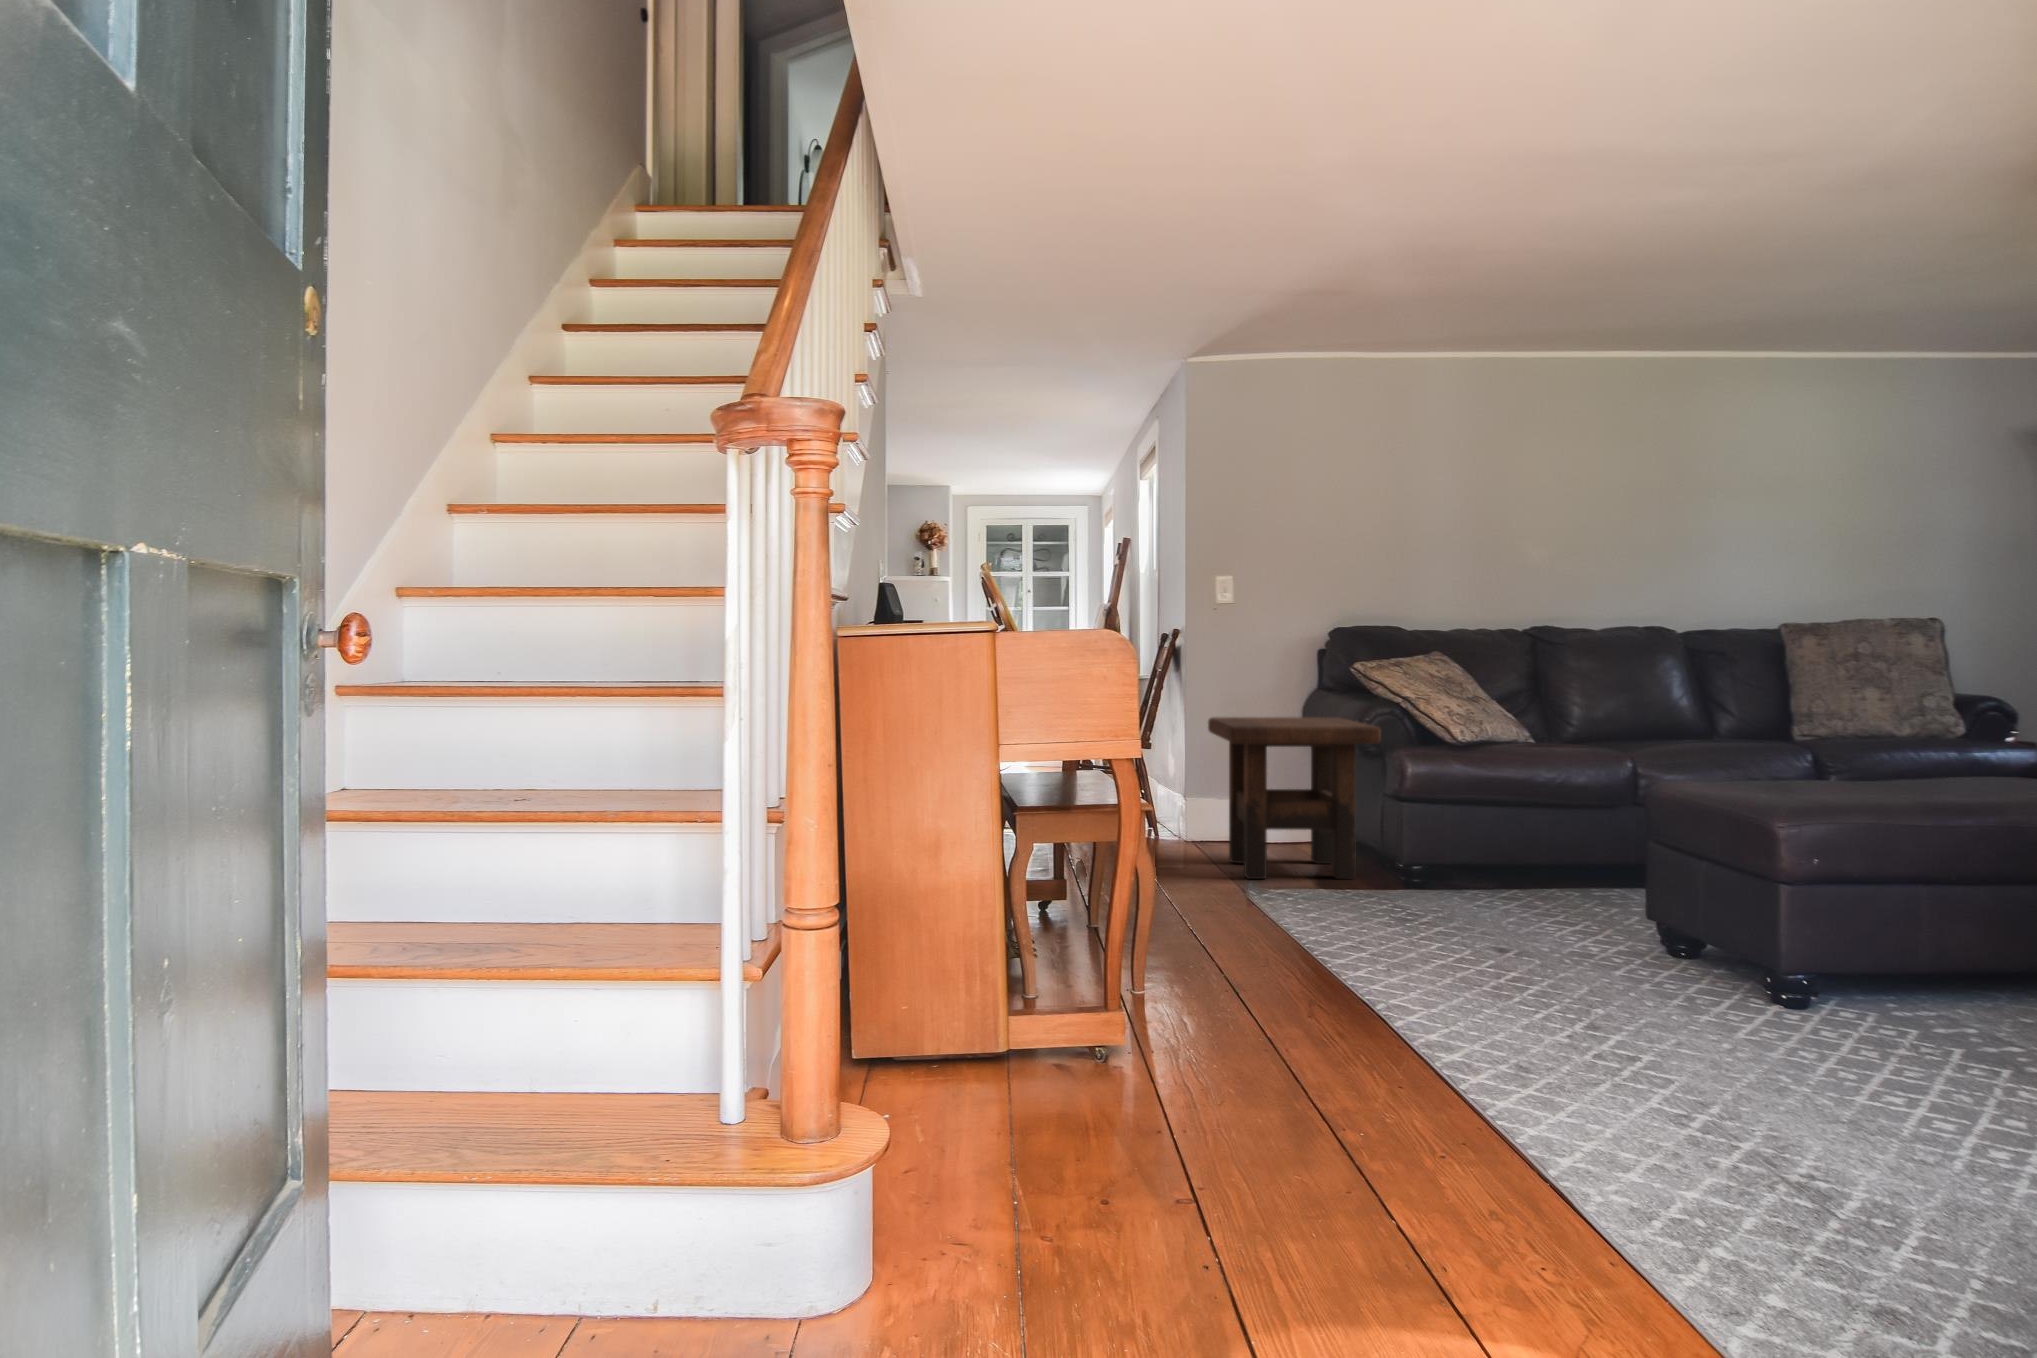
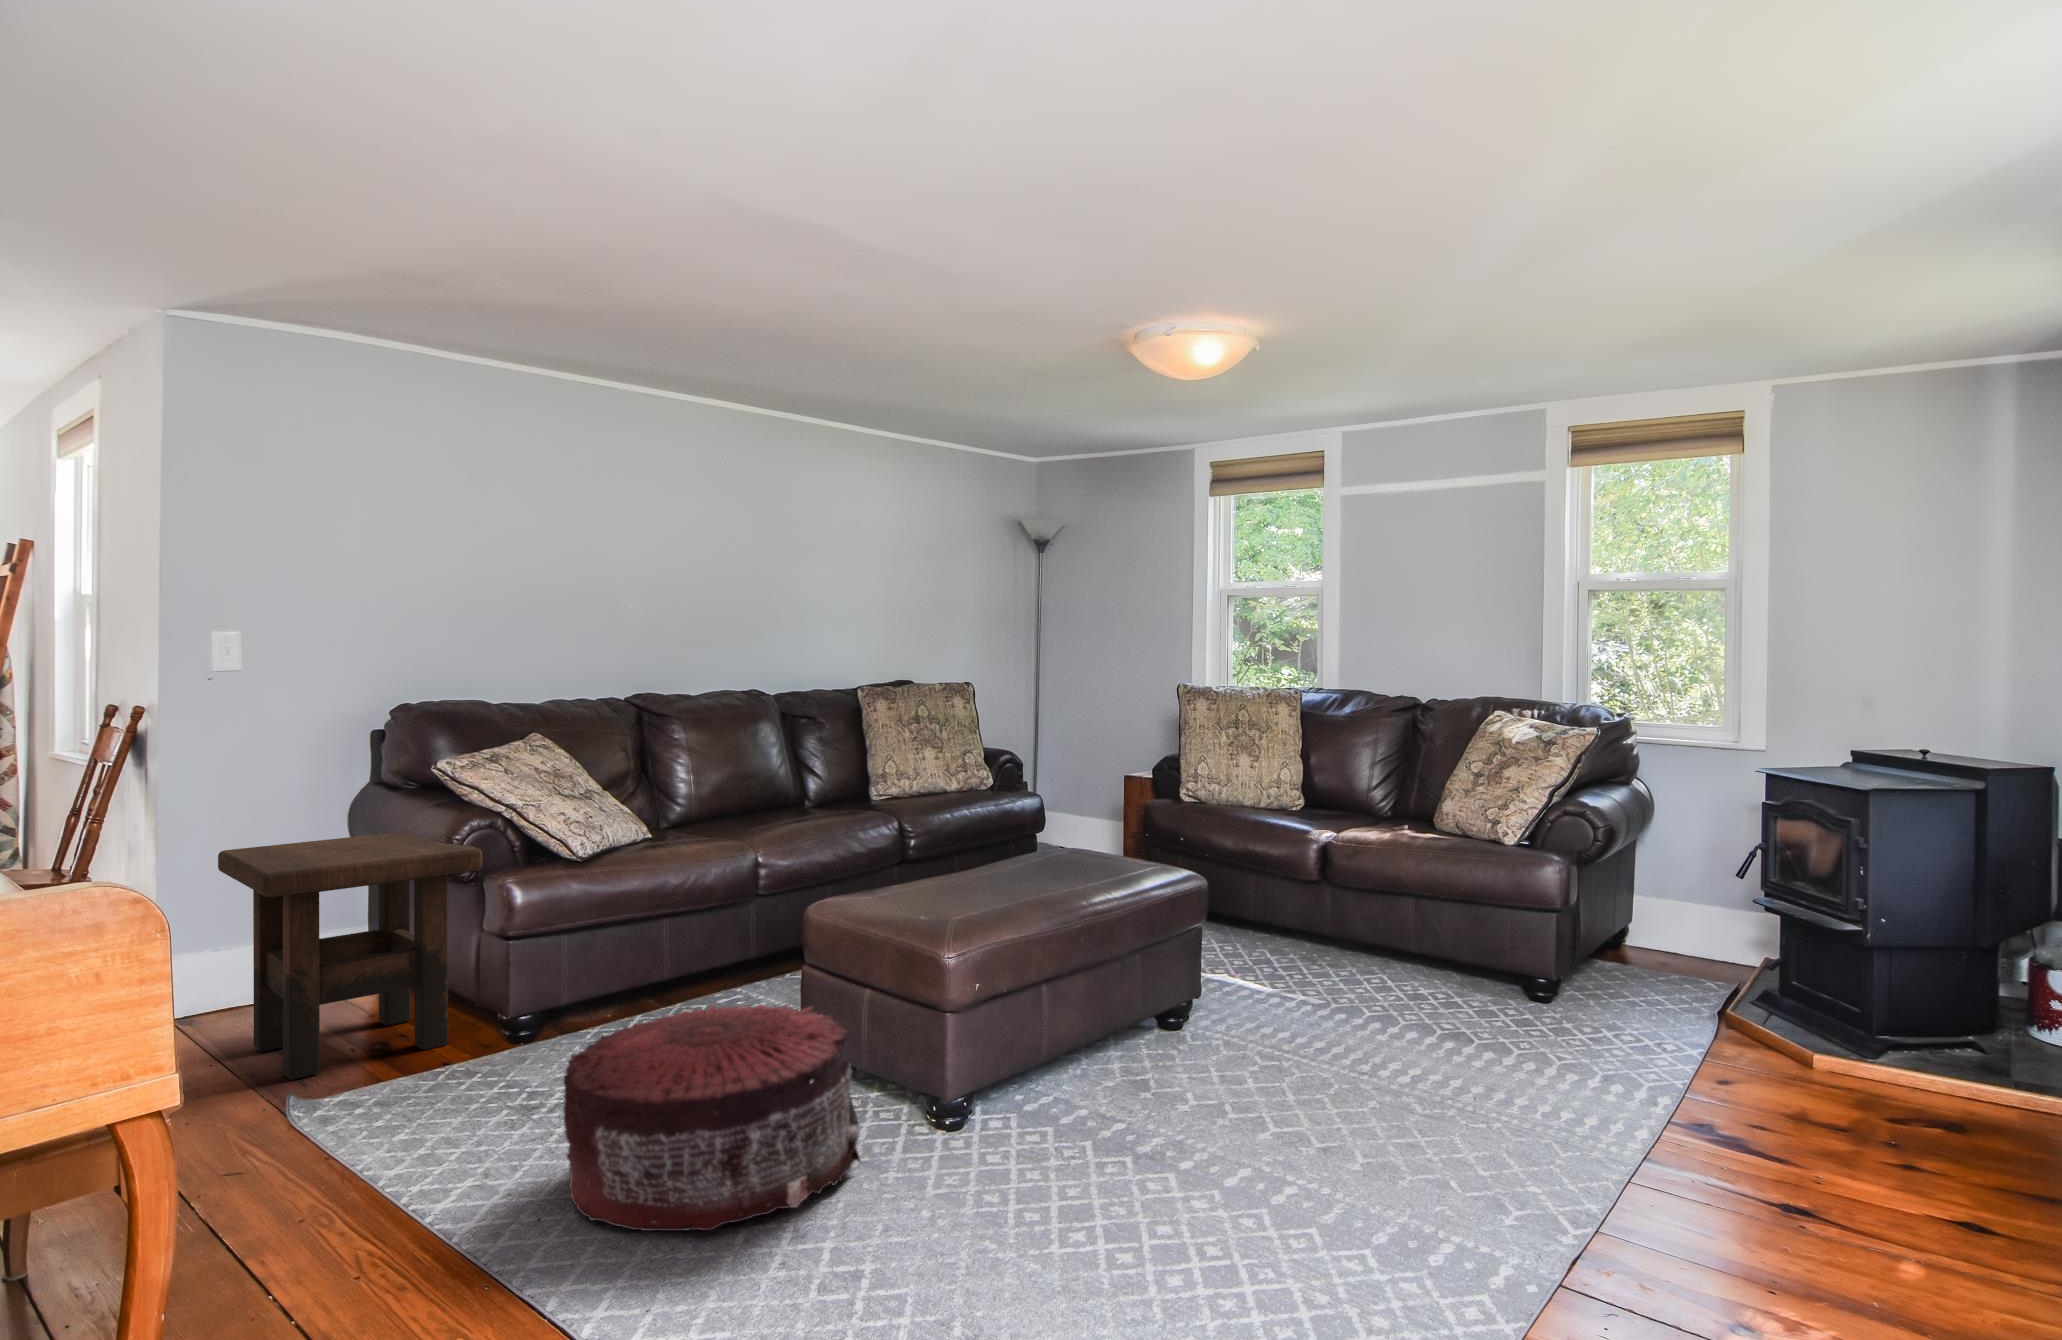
pouf: none [1410,848,1667,1004] -> present [563,1004,860,1231]

